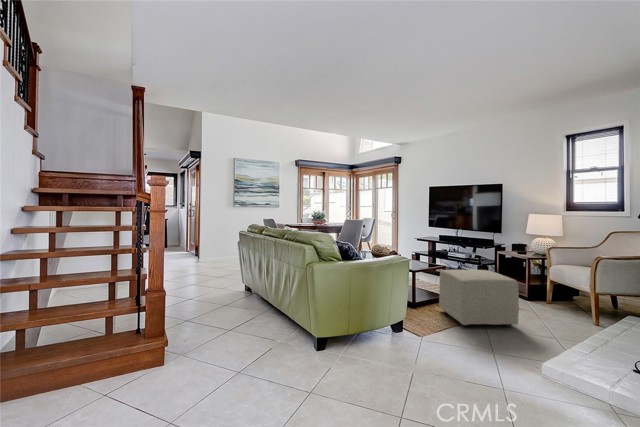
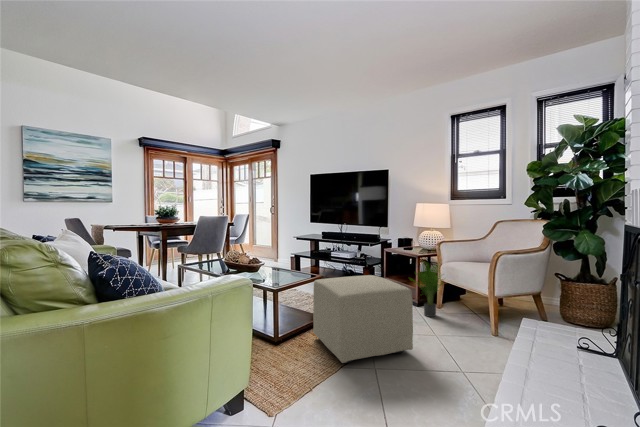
potted plant: none [516,262,556,309] -> present [416,267,441,317]

